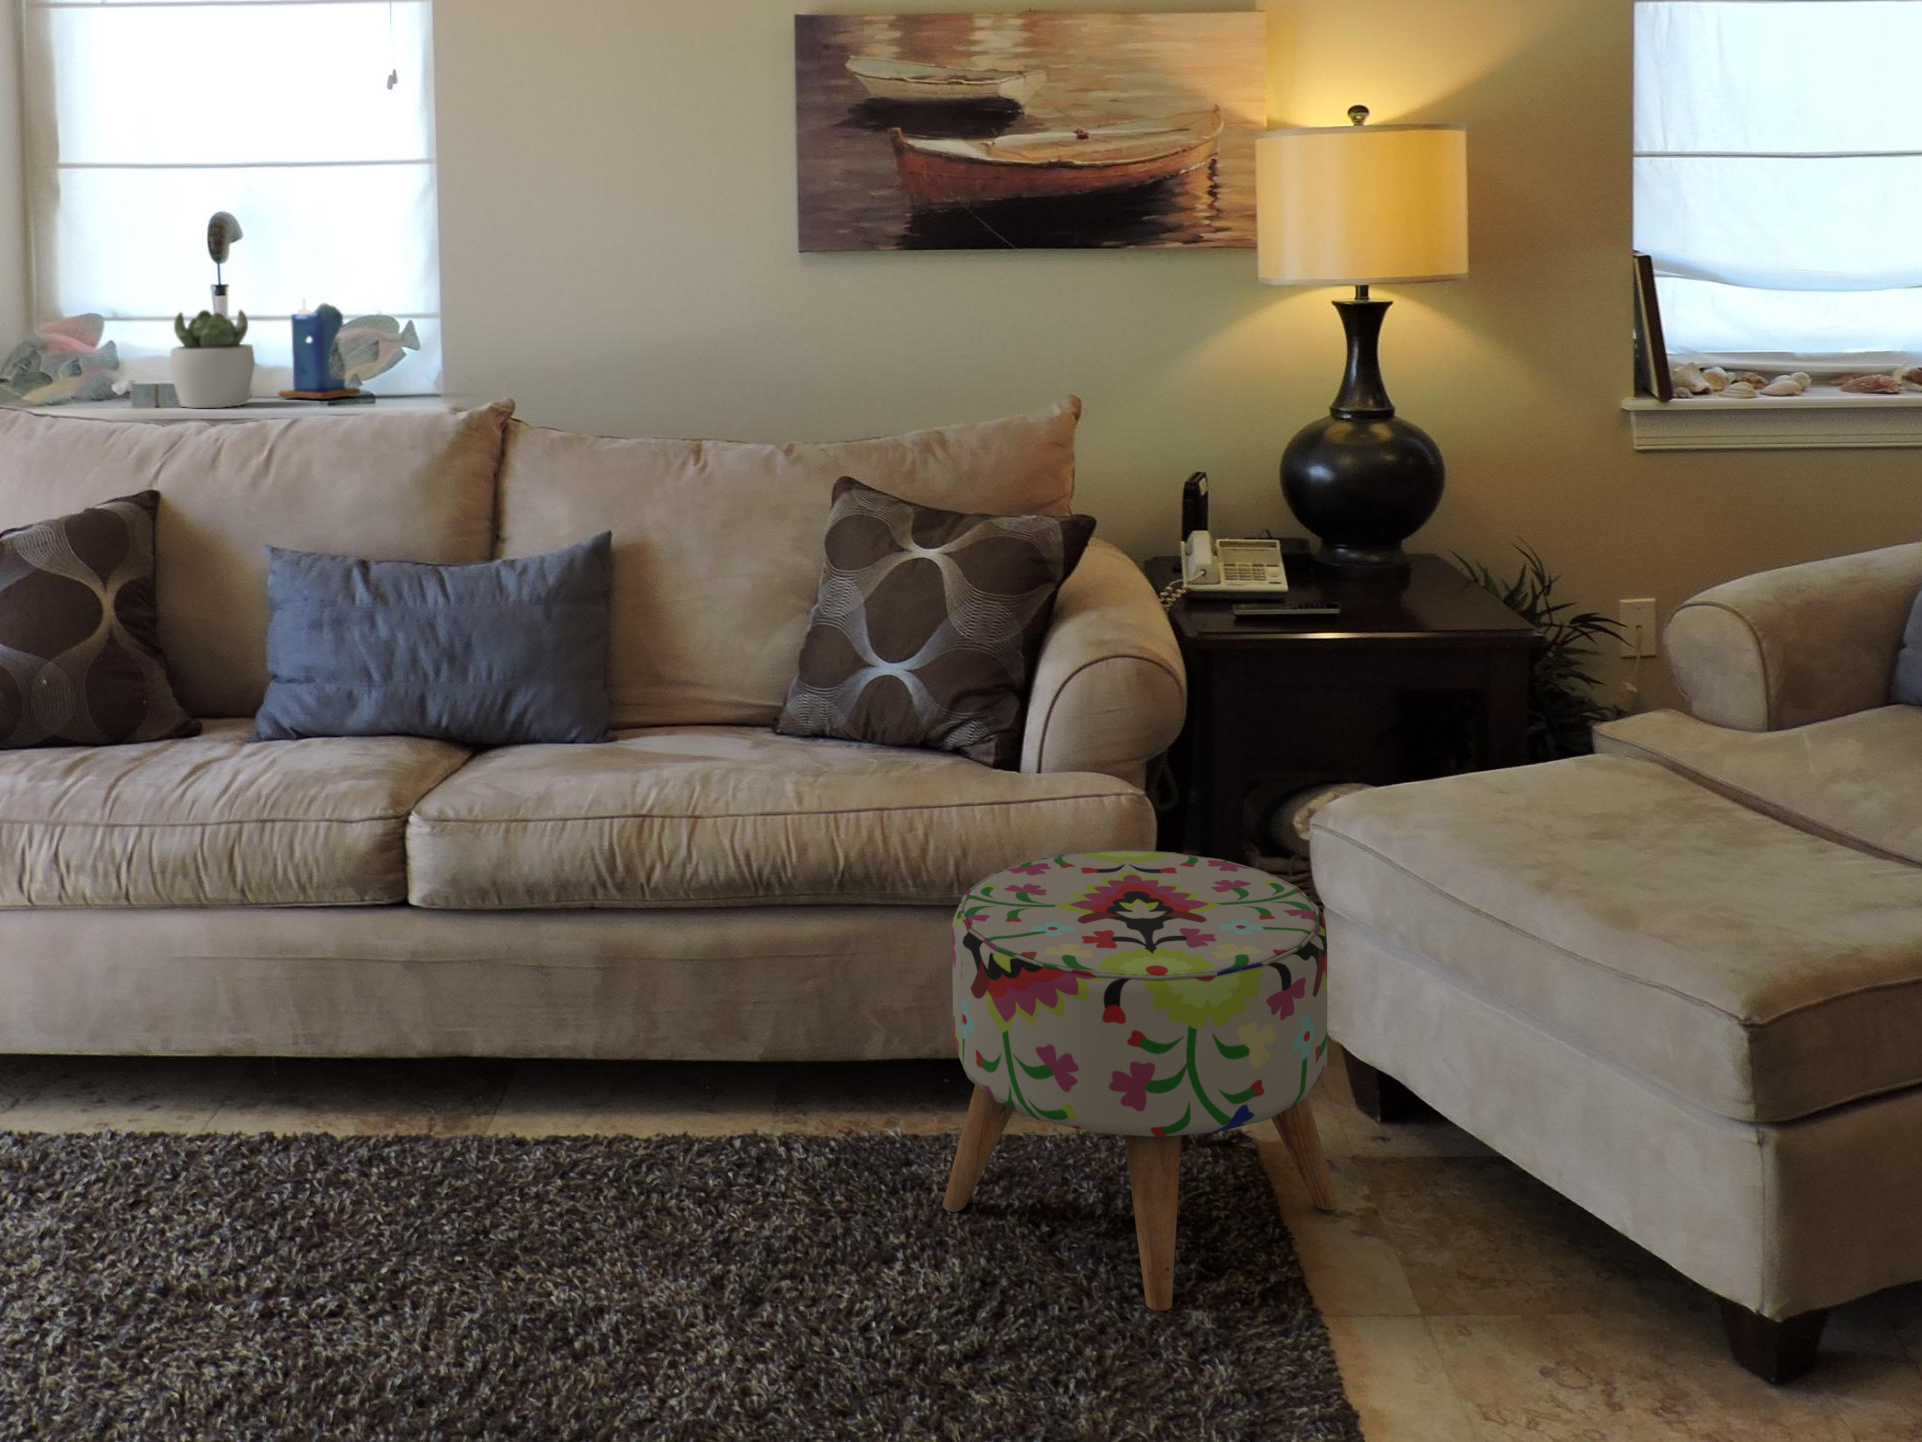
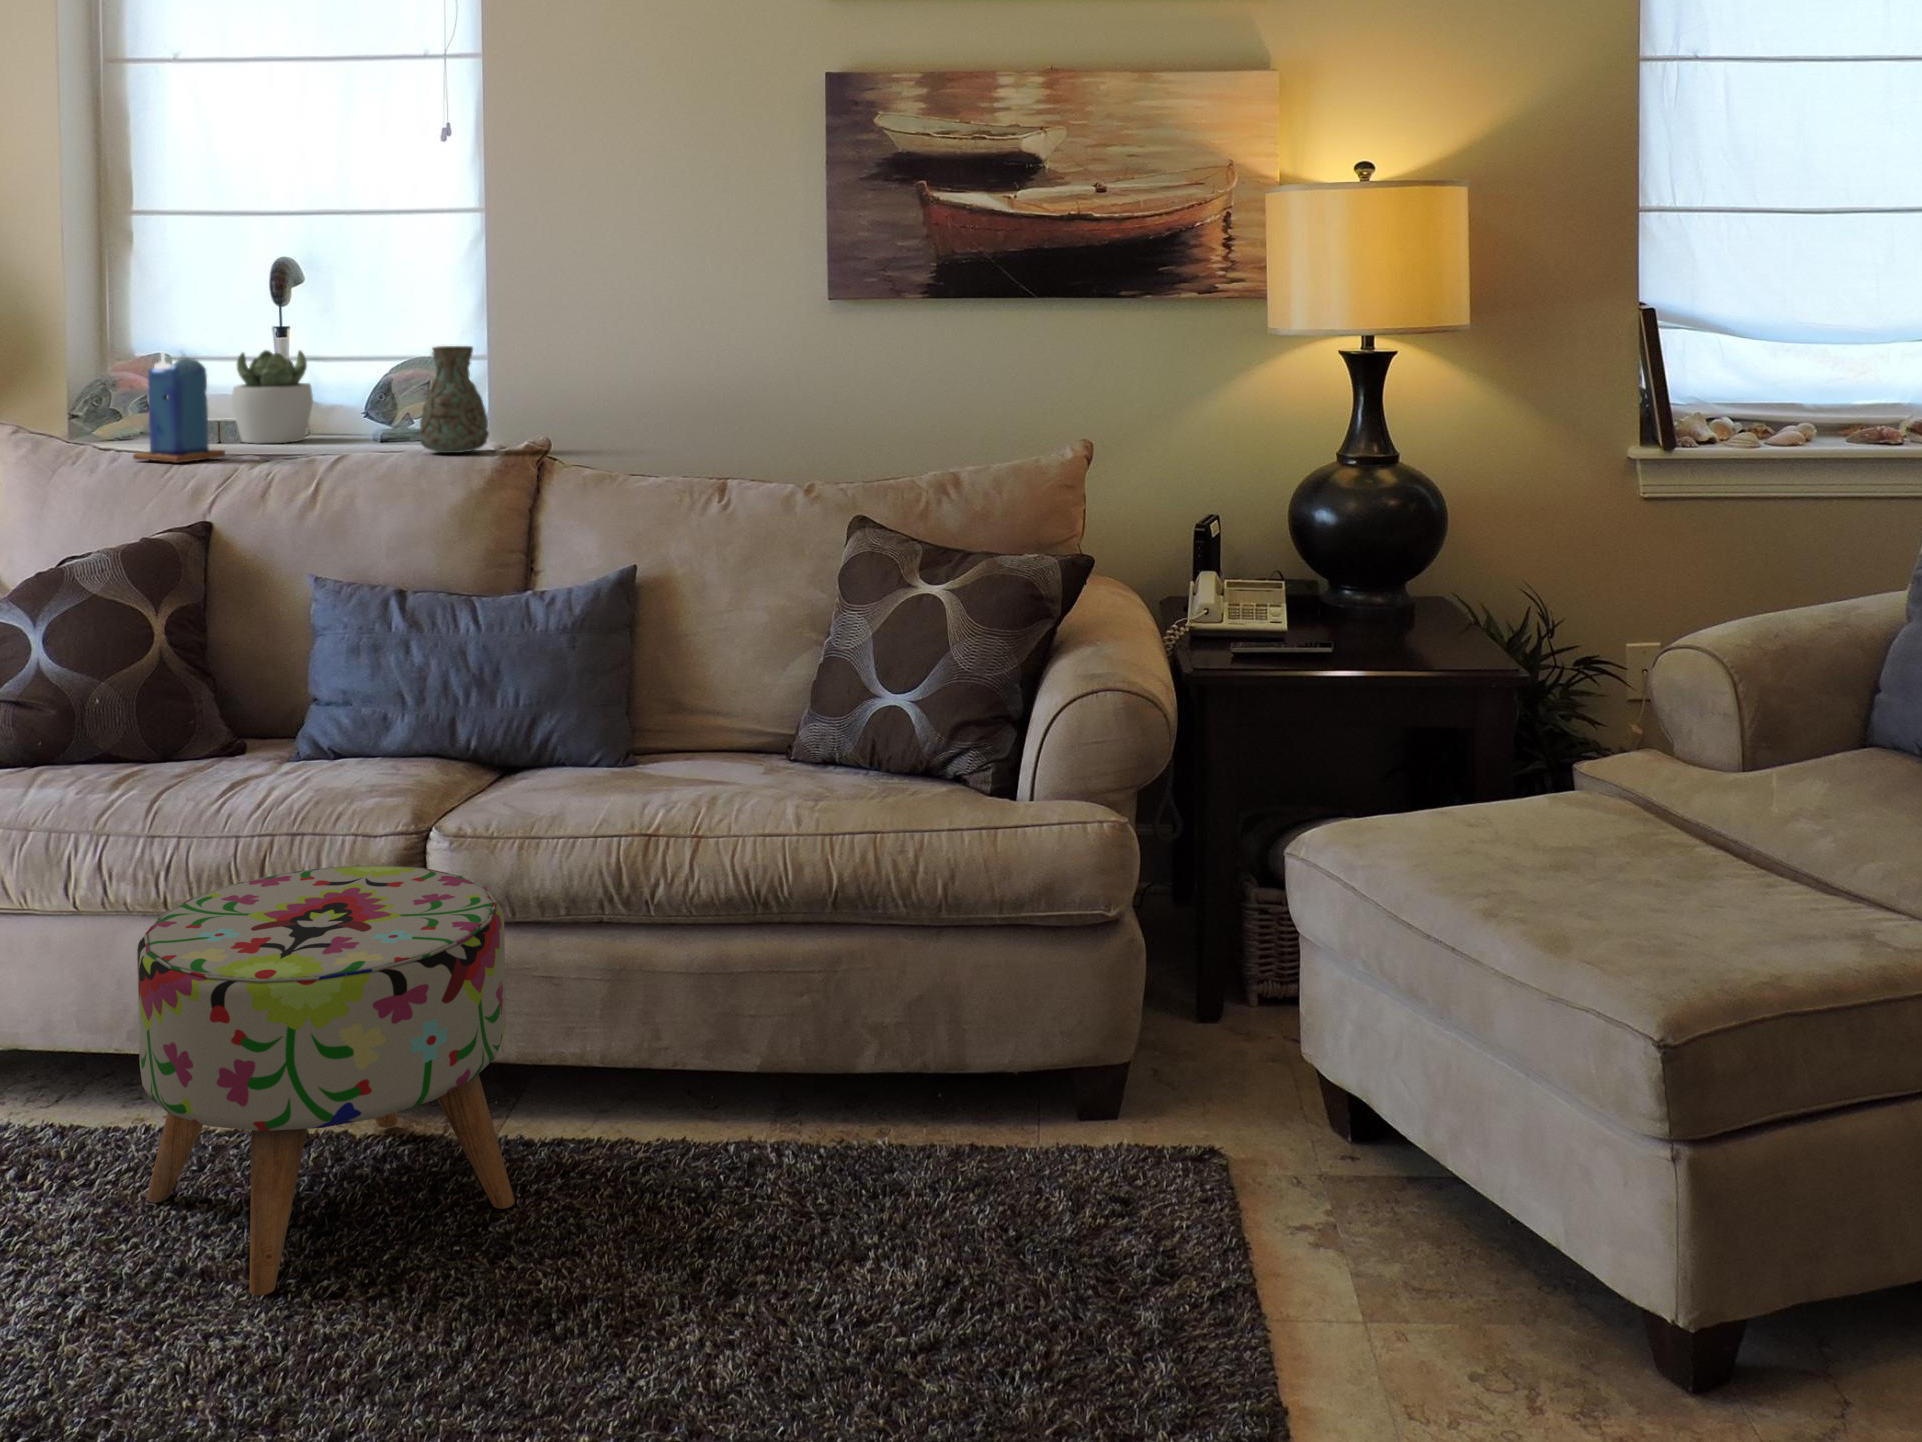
candle: present [278,298,360,399] -> present [133,351,225,463]
decorative vase: none [373,304,446,416] -> present [419,346,489,453]
ottoman: present [943,850,1338,1311] -> present [137,865,515,1296]

